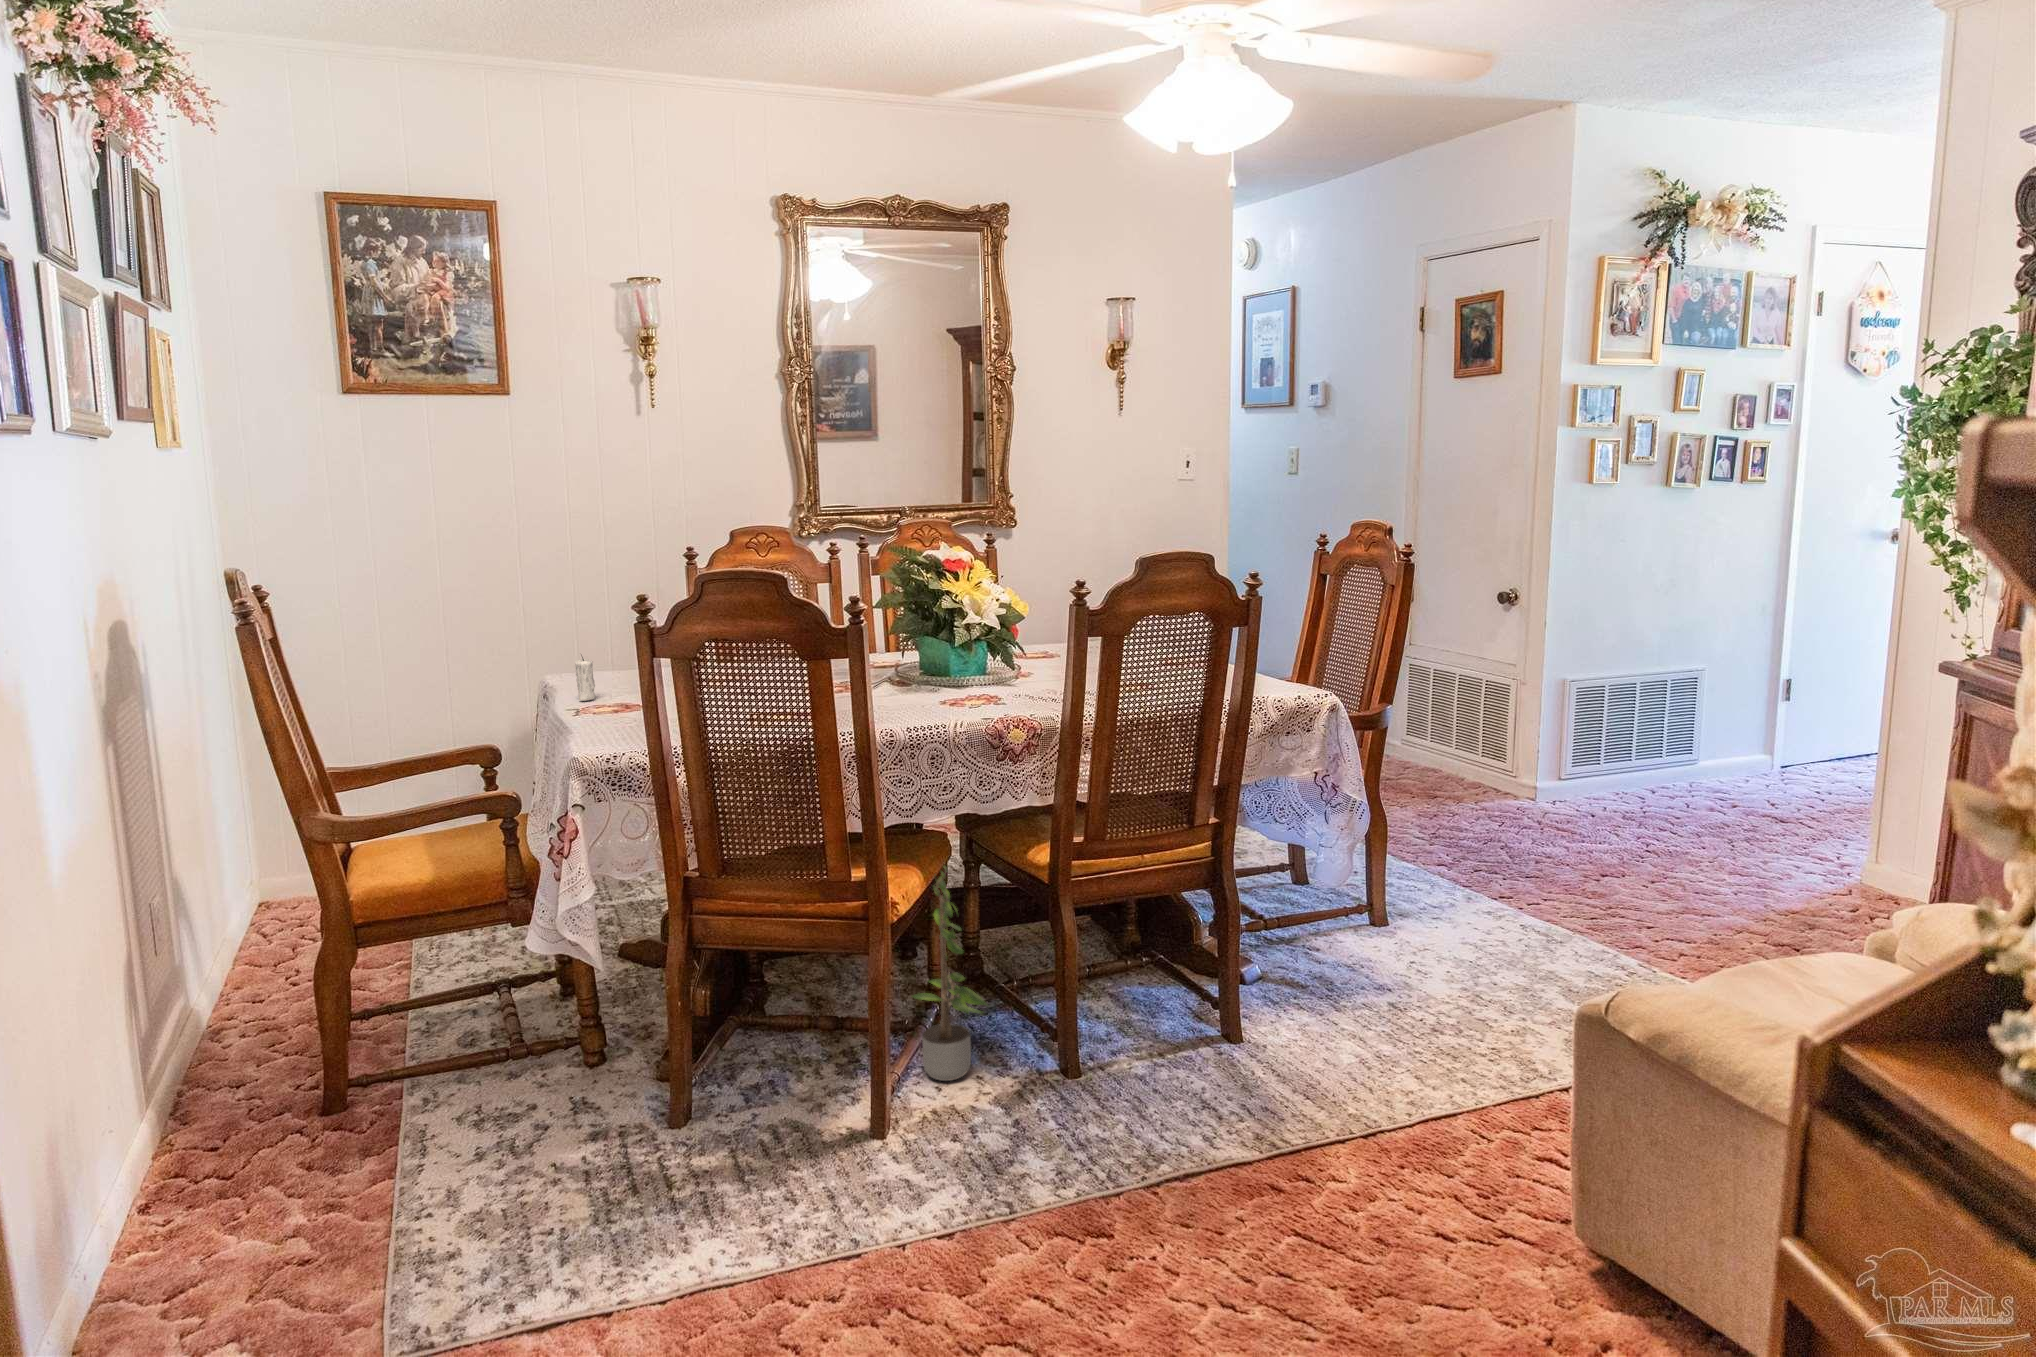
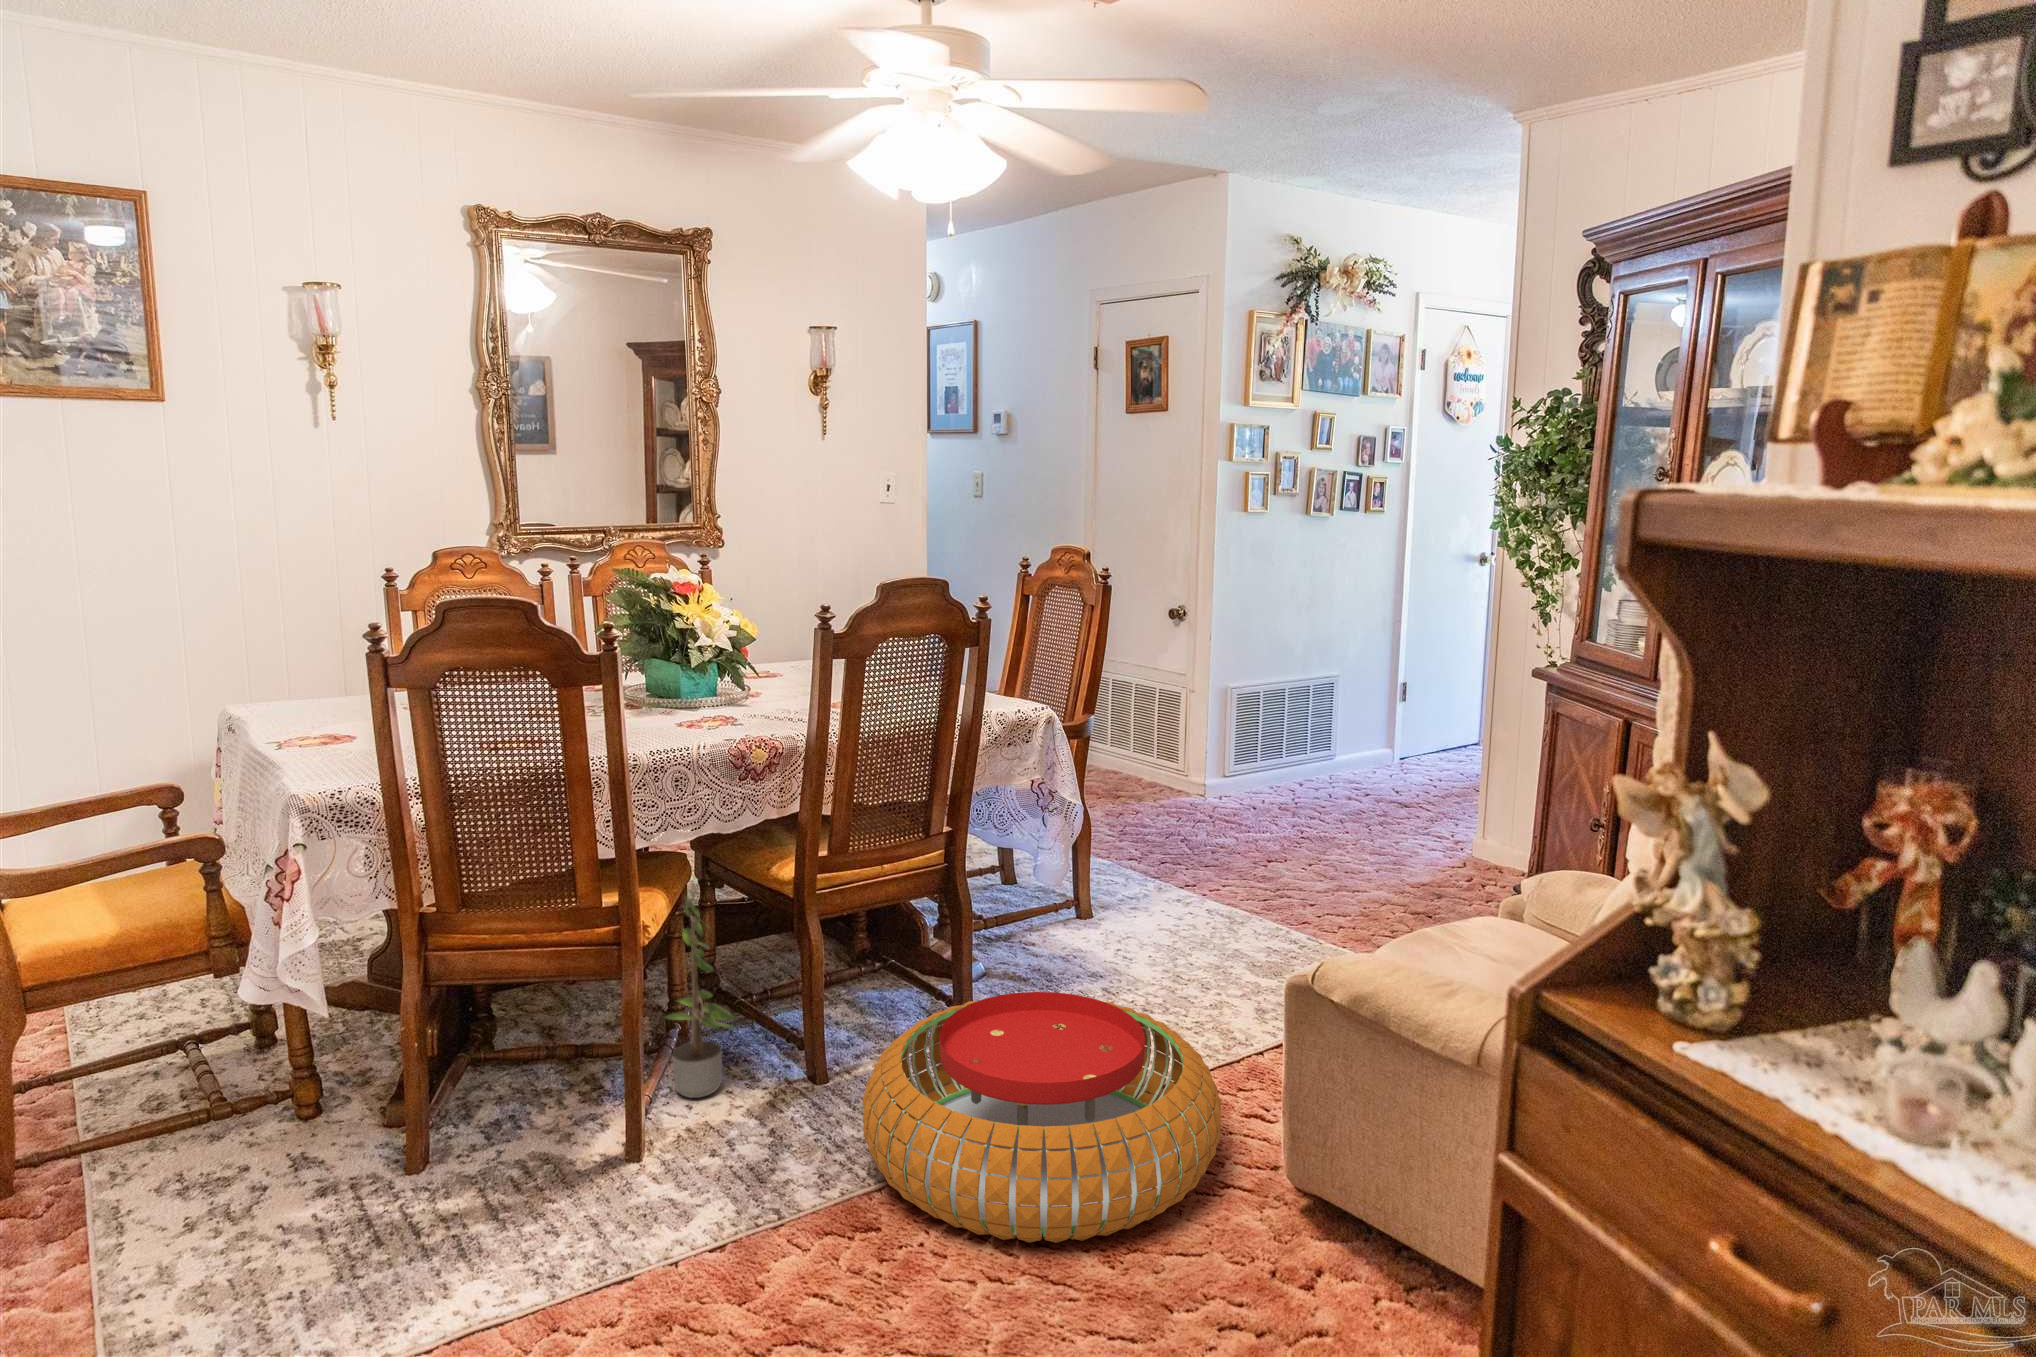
candle: present [575,655,595,701] -> none [271,677,294,730]
pouf: none [1101,1000,1506,1278] -> present [862,992,1221,1243]

